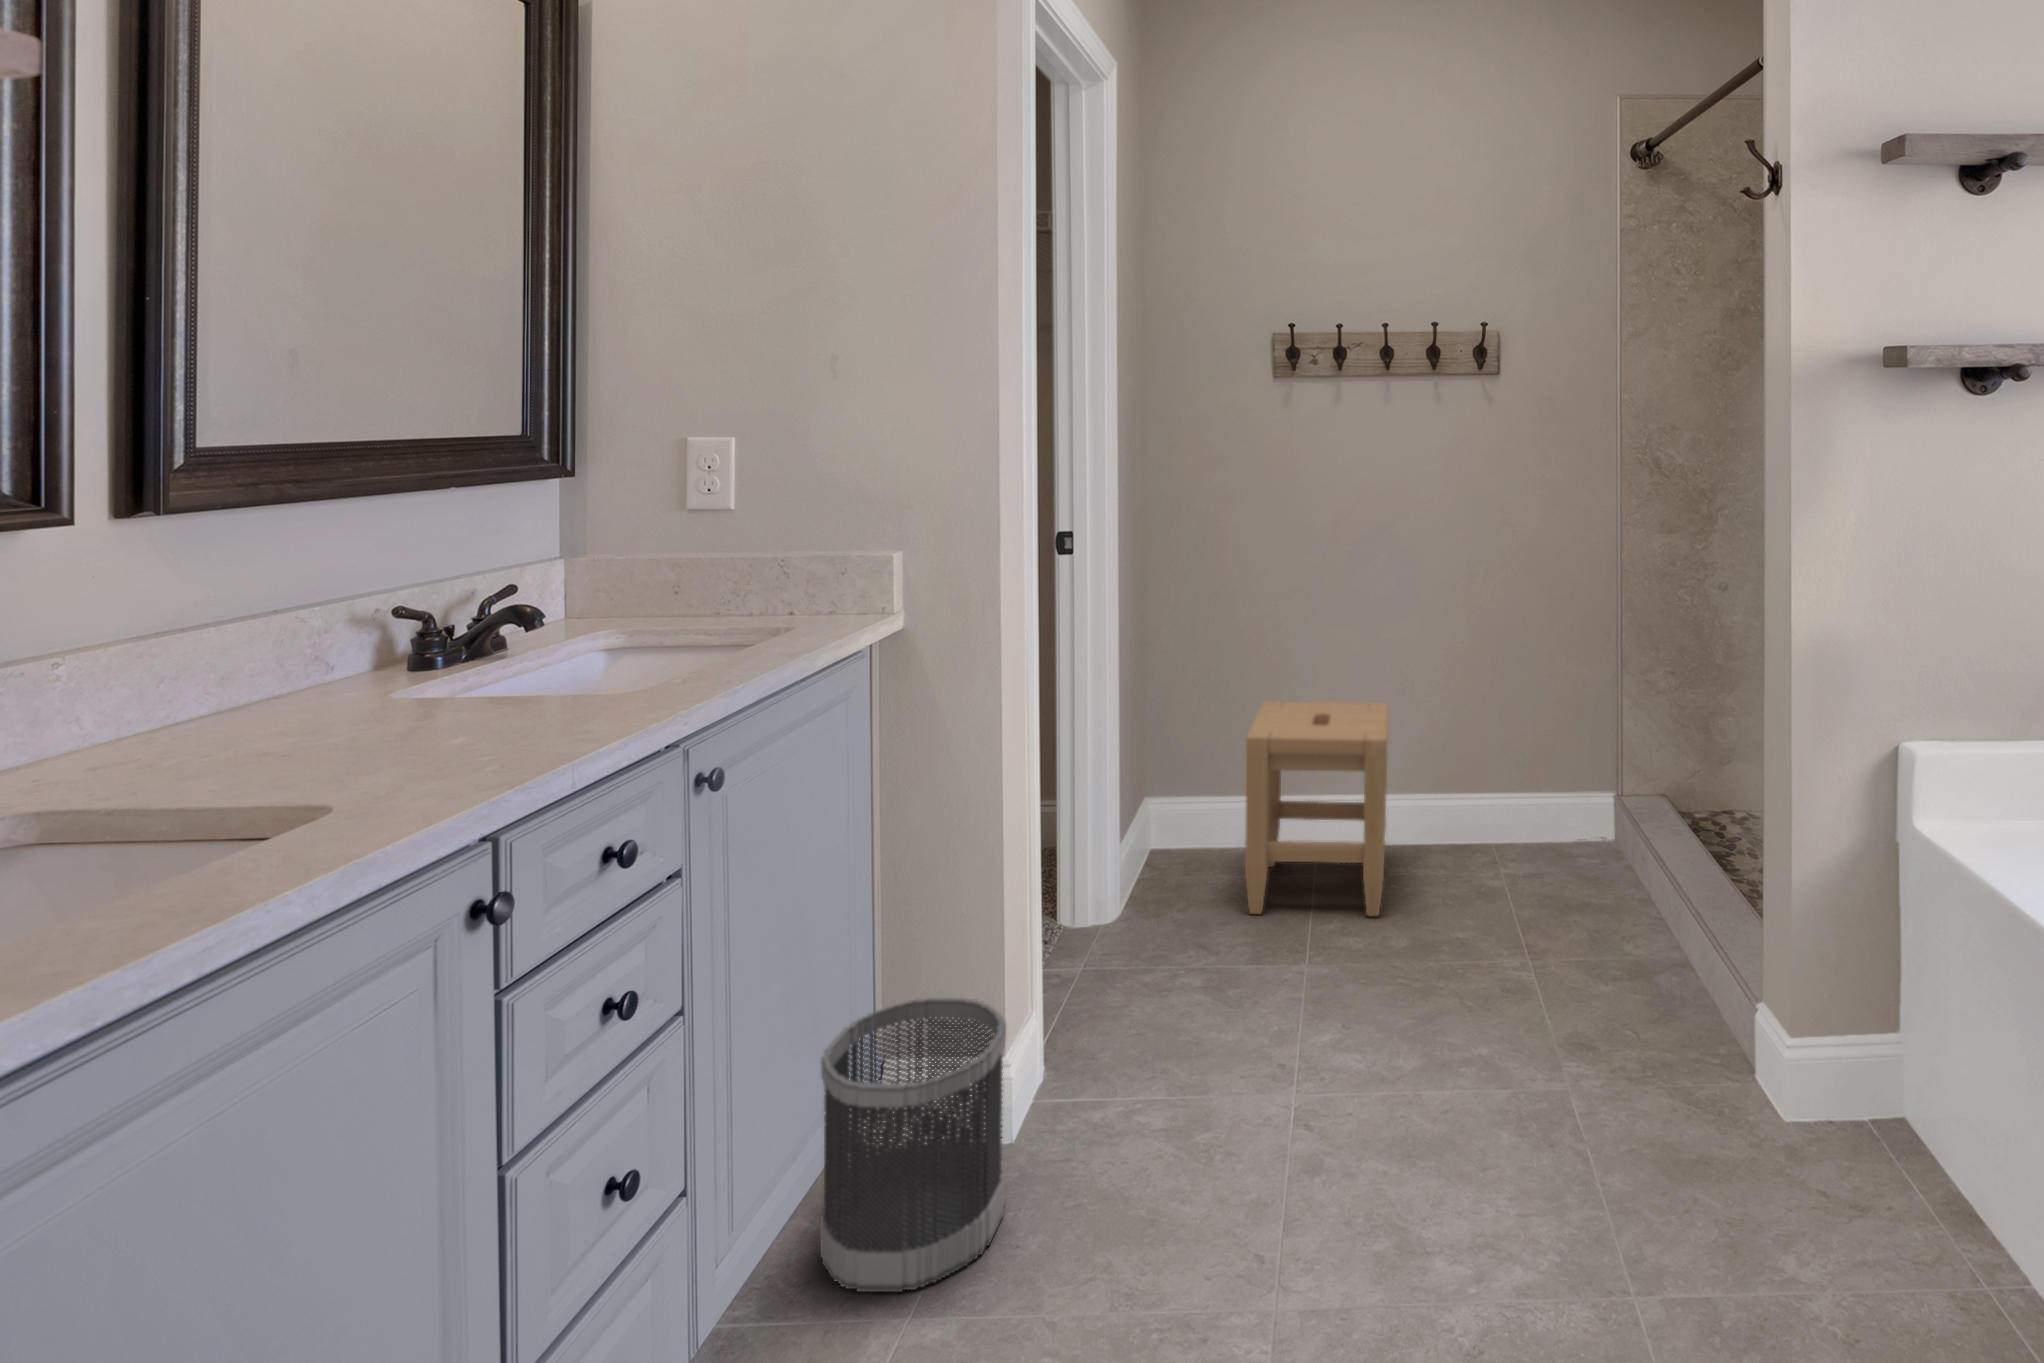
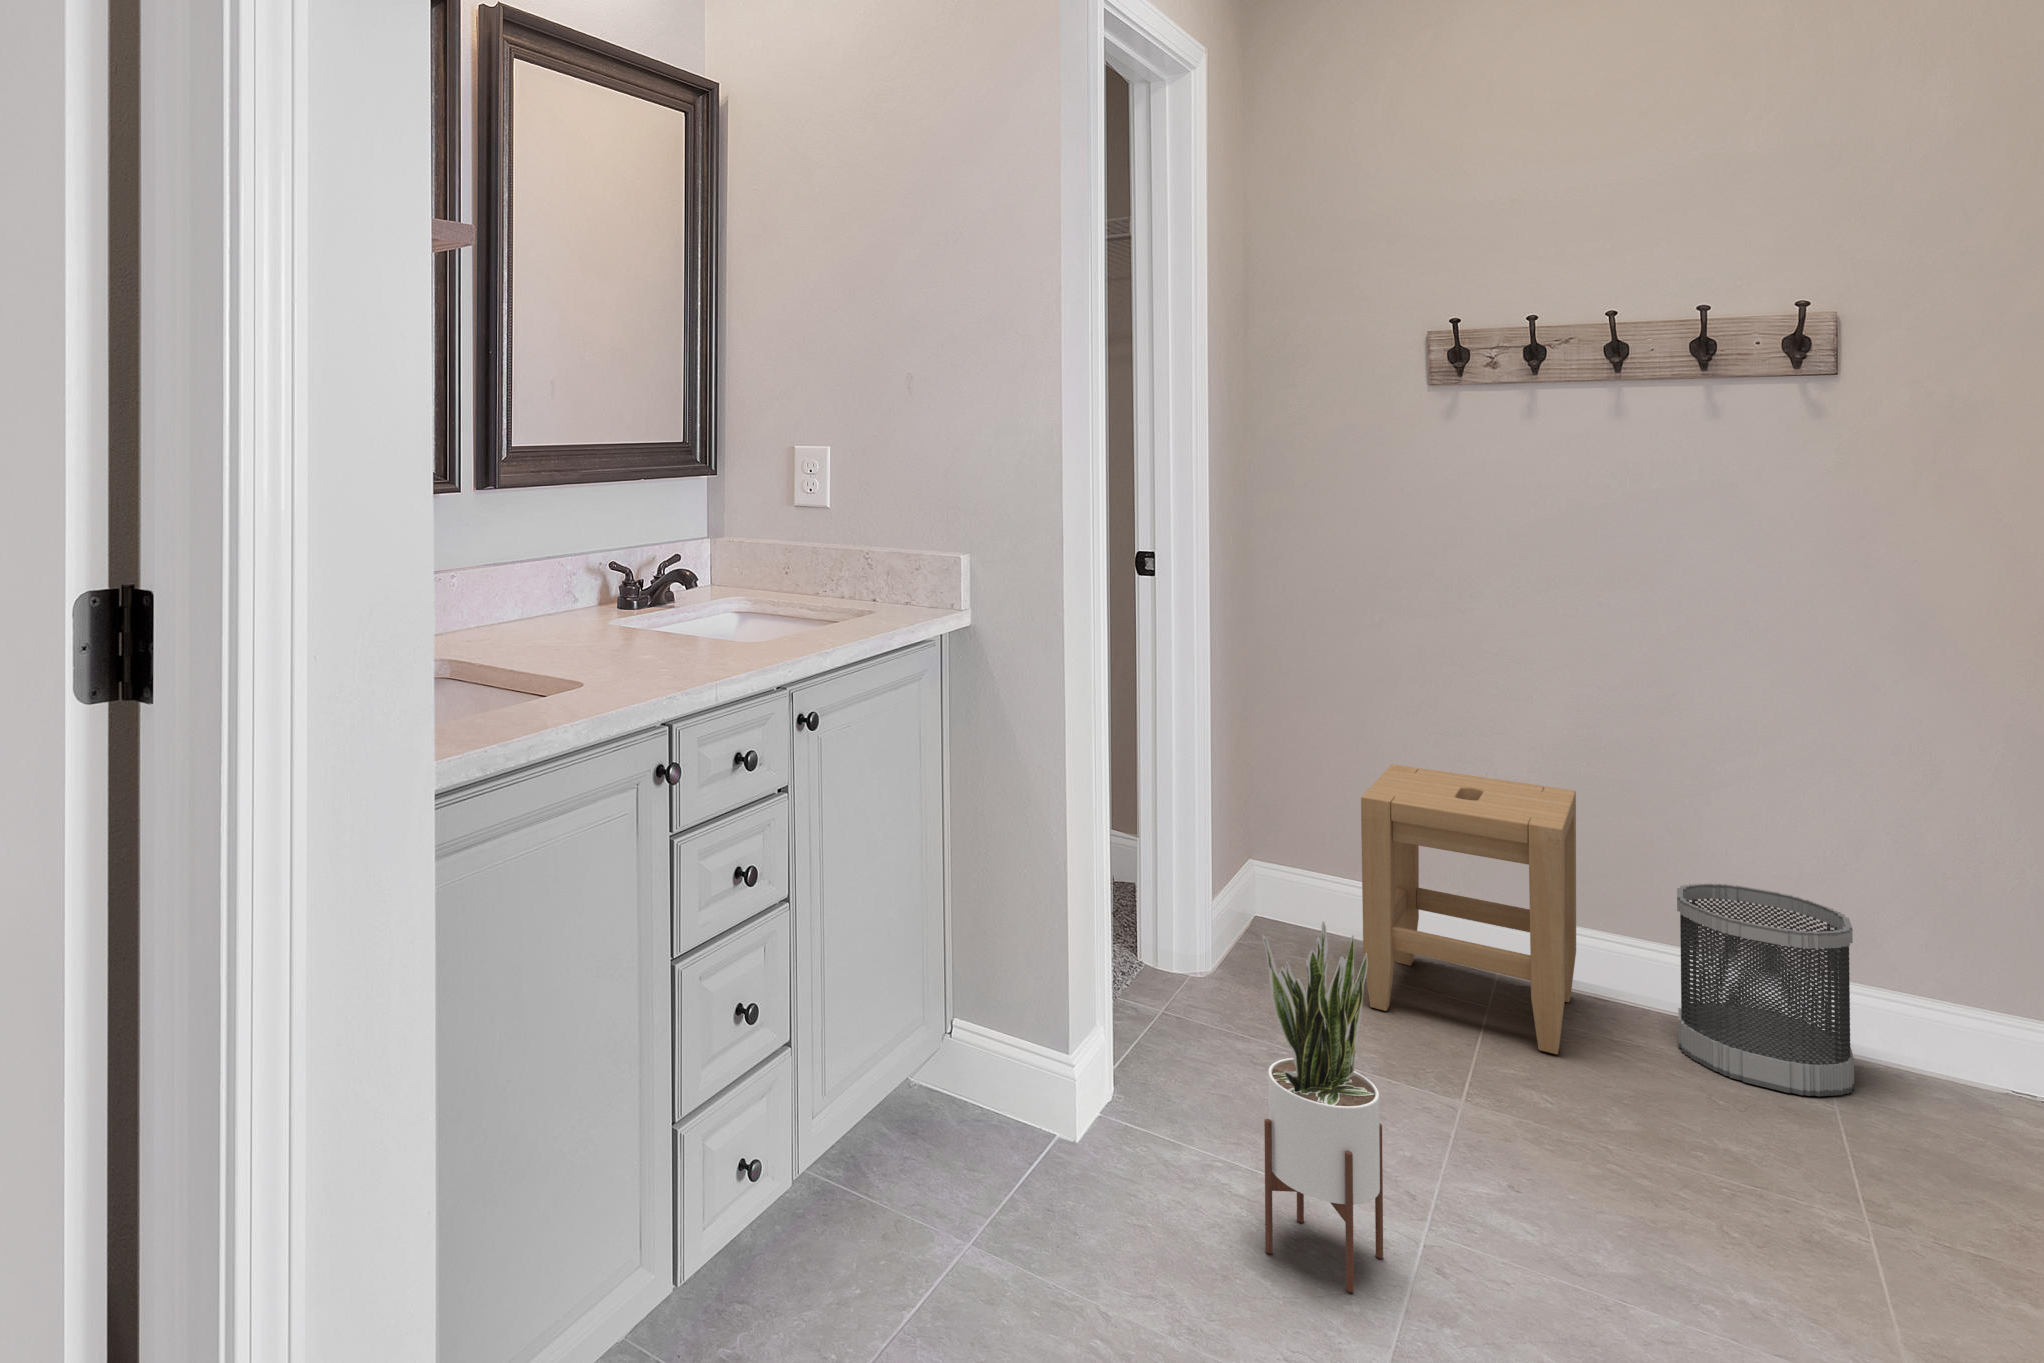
potted plant: none [1193,874,1285,1196] -> present [1262,921,1383,1292]
wastebasket: present [820,997,1006,1292] -> present [1677,883,1854,1096]

